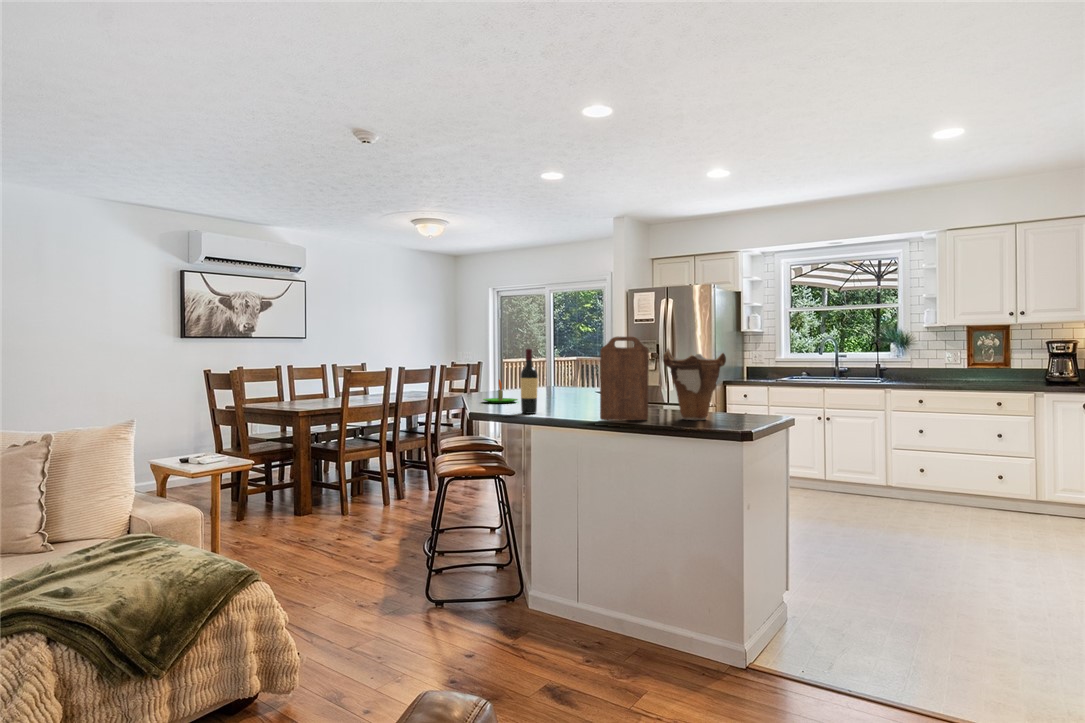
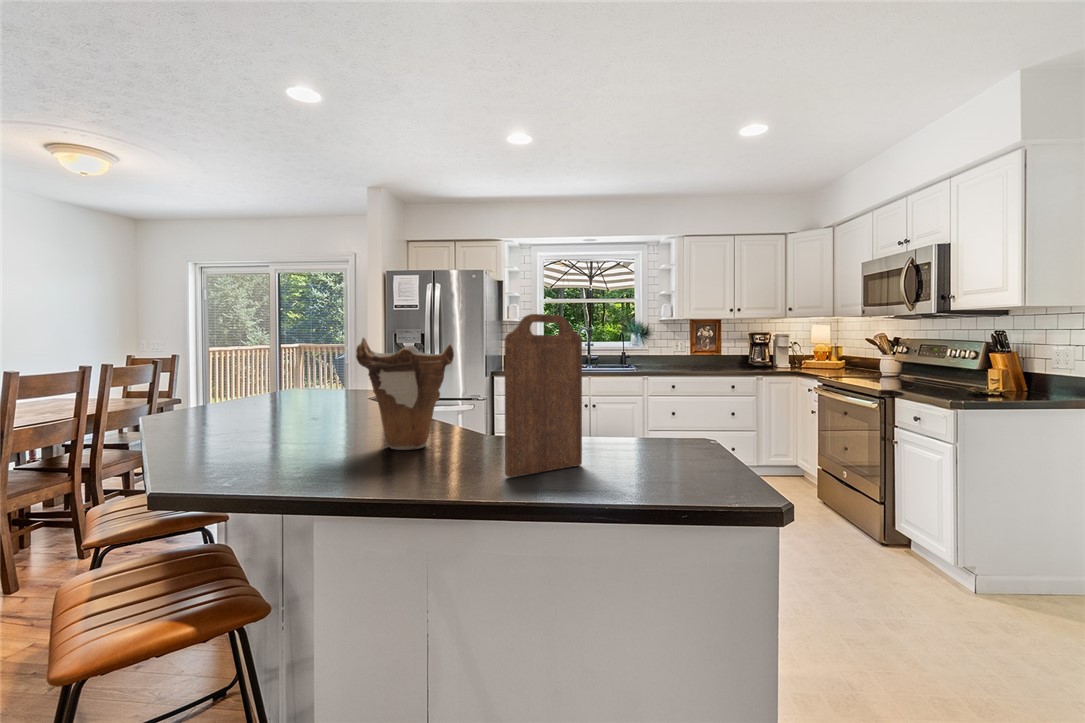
wine bottle: present [520,349,538,414] -> none [312,337,348,469]
vase: present [663,349,726,420] -> present [356,338,454,450]
candle: present [483,379,518,403] -> none [205,391,277,436]

